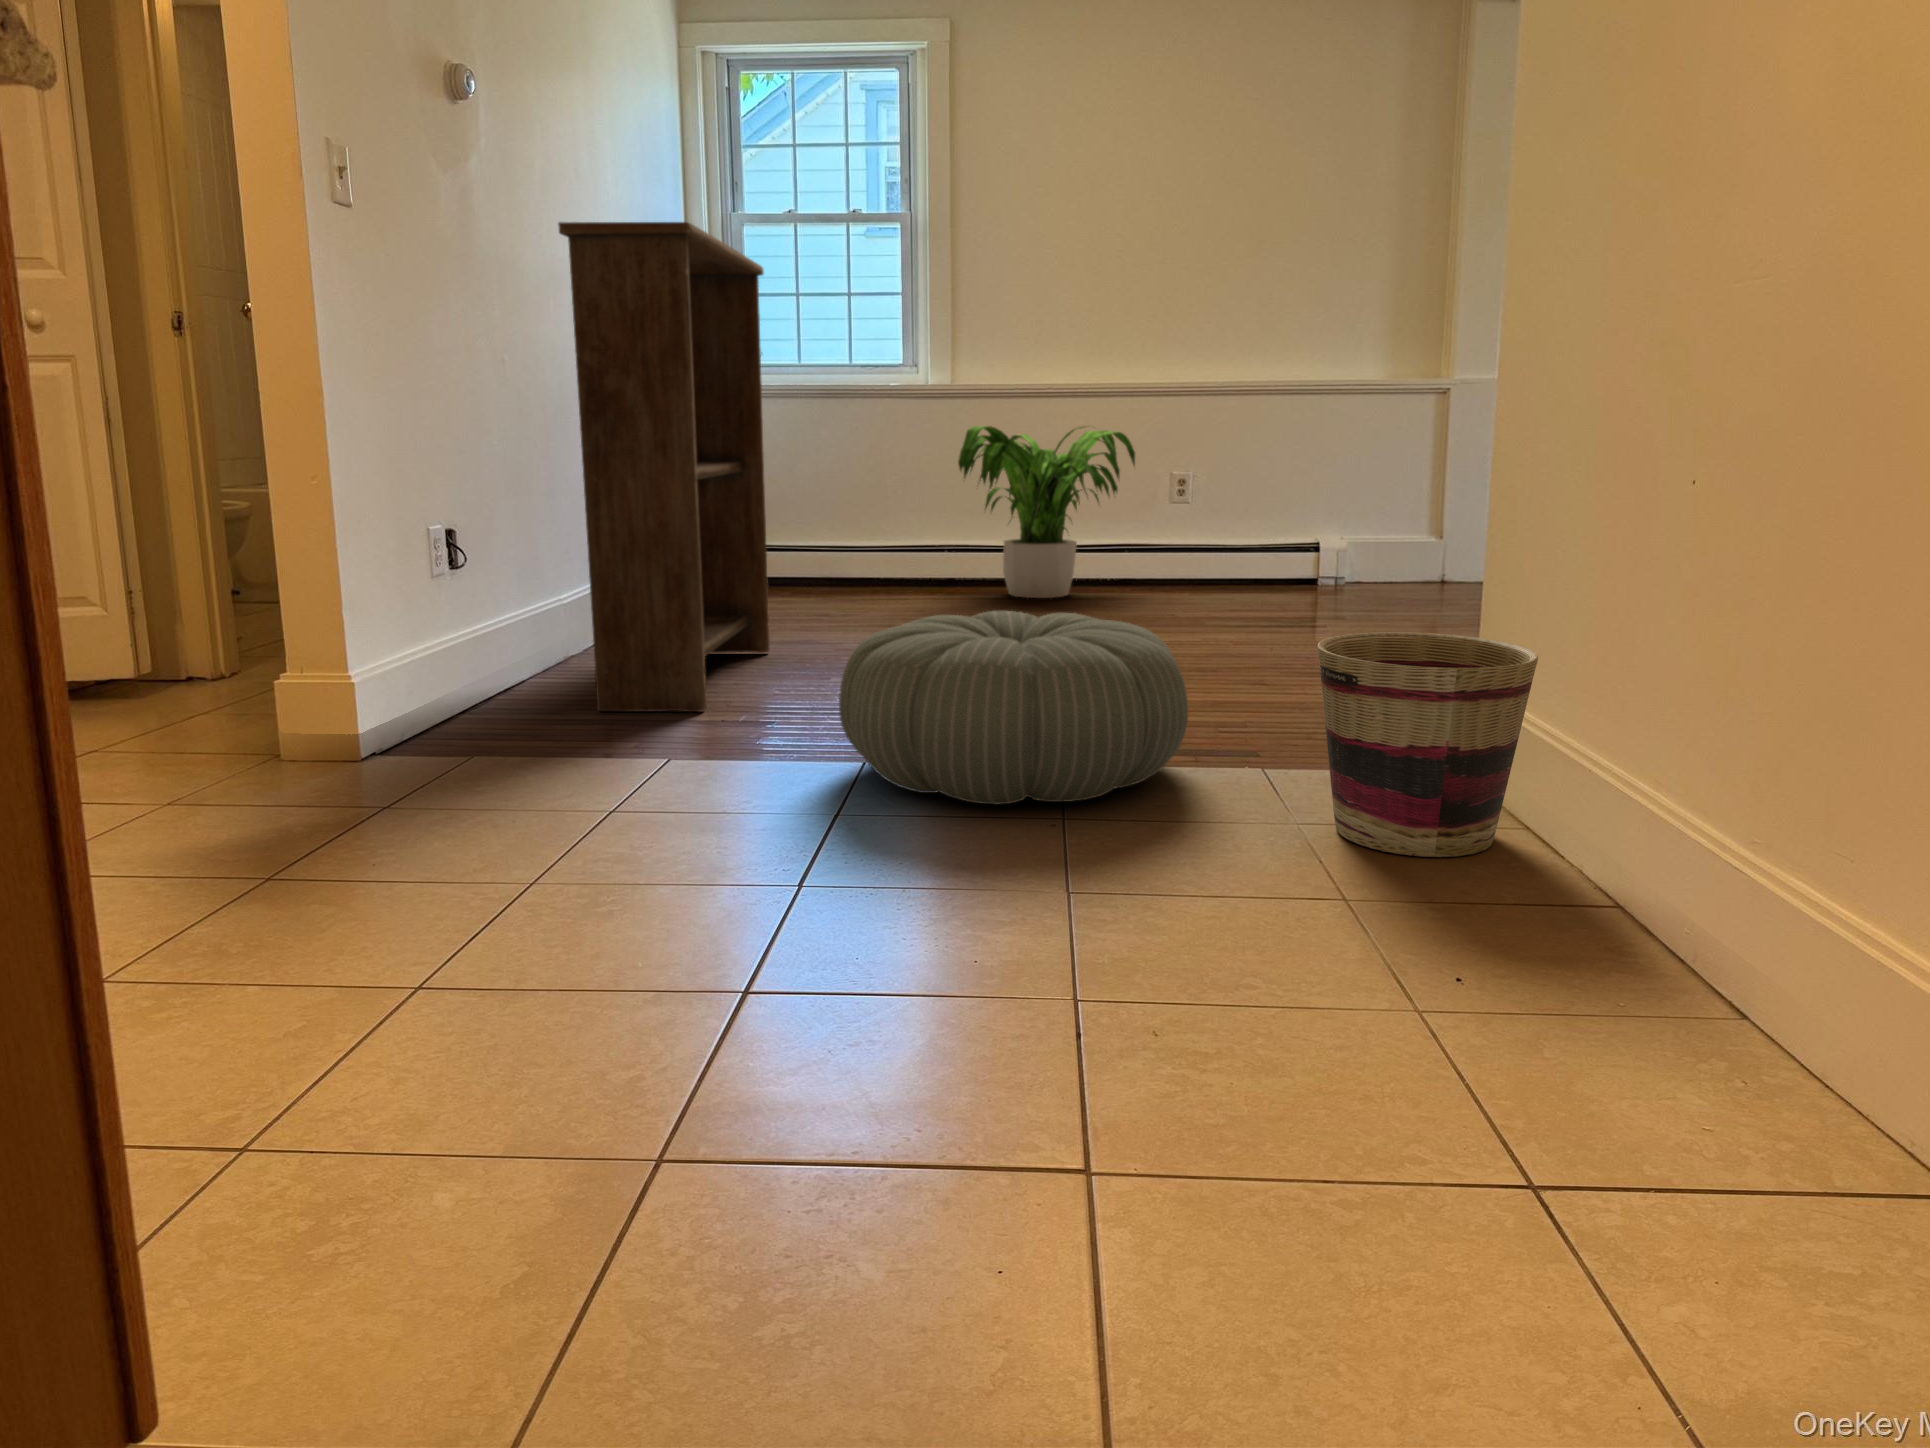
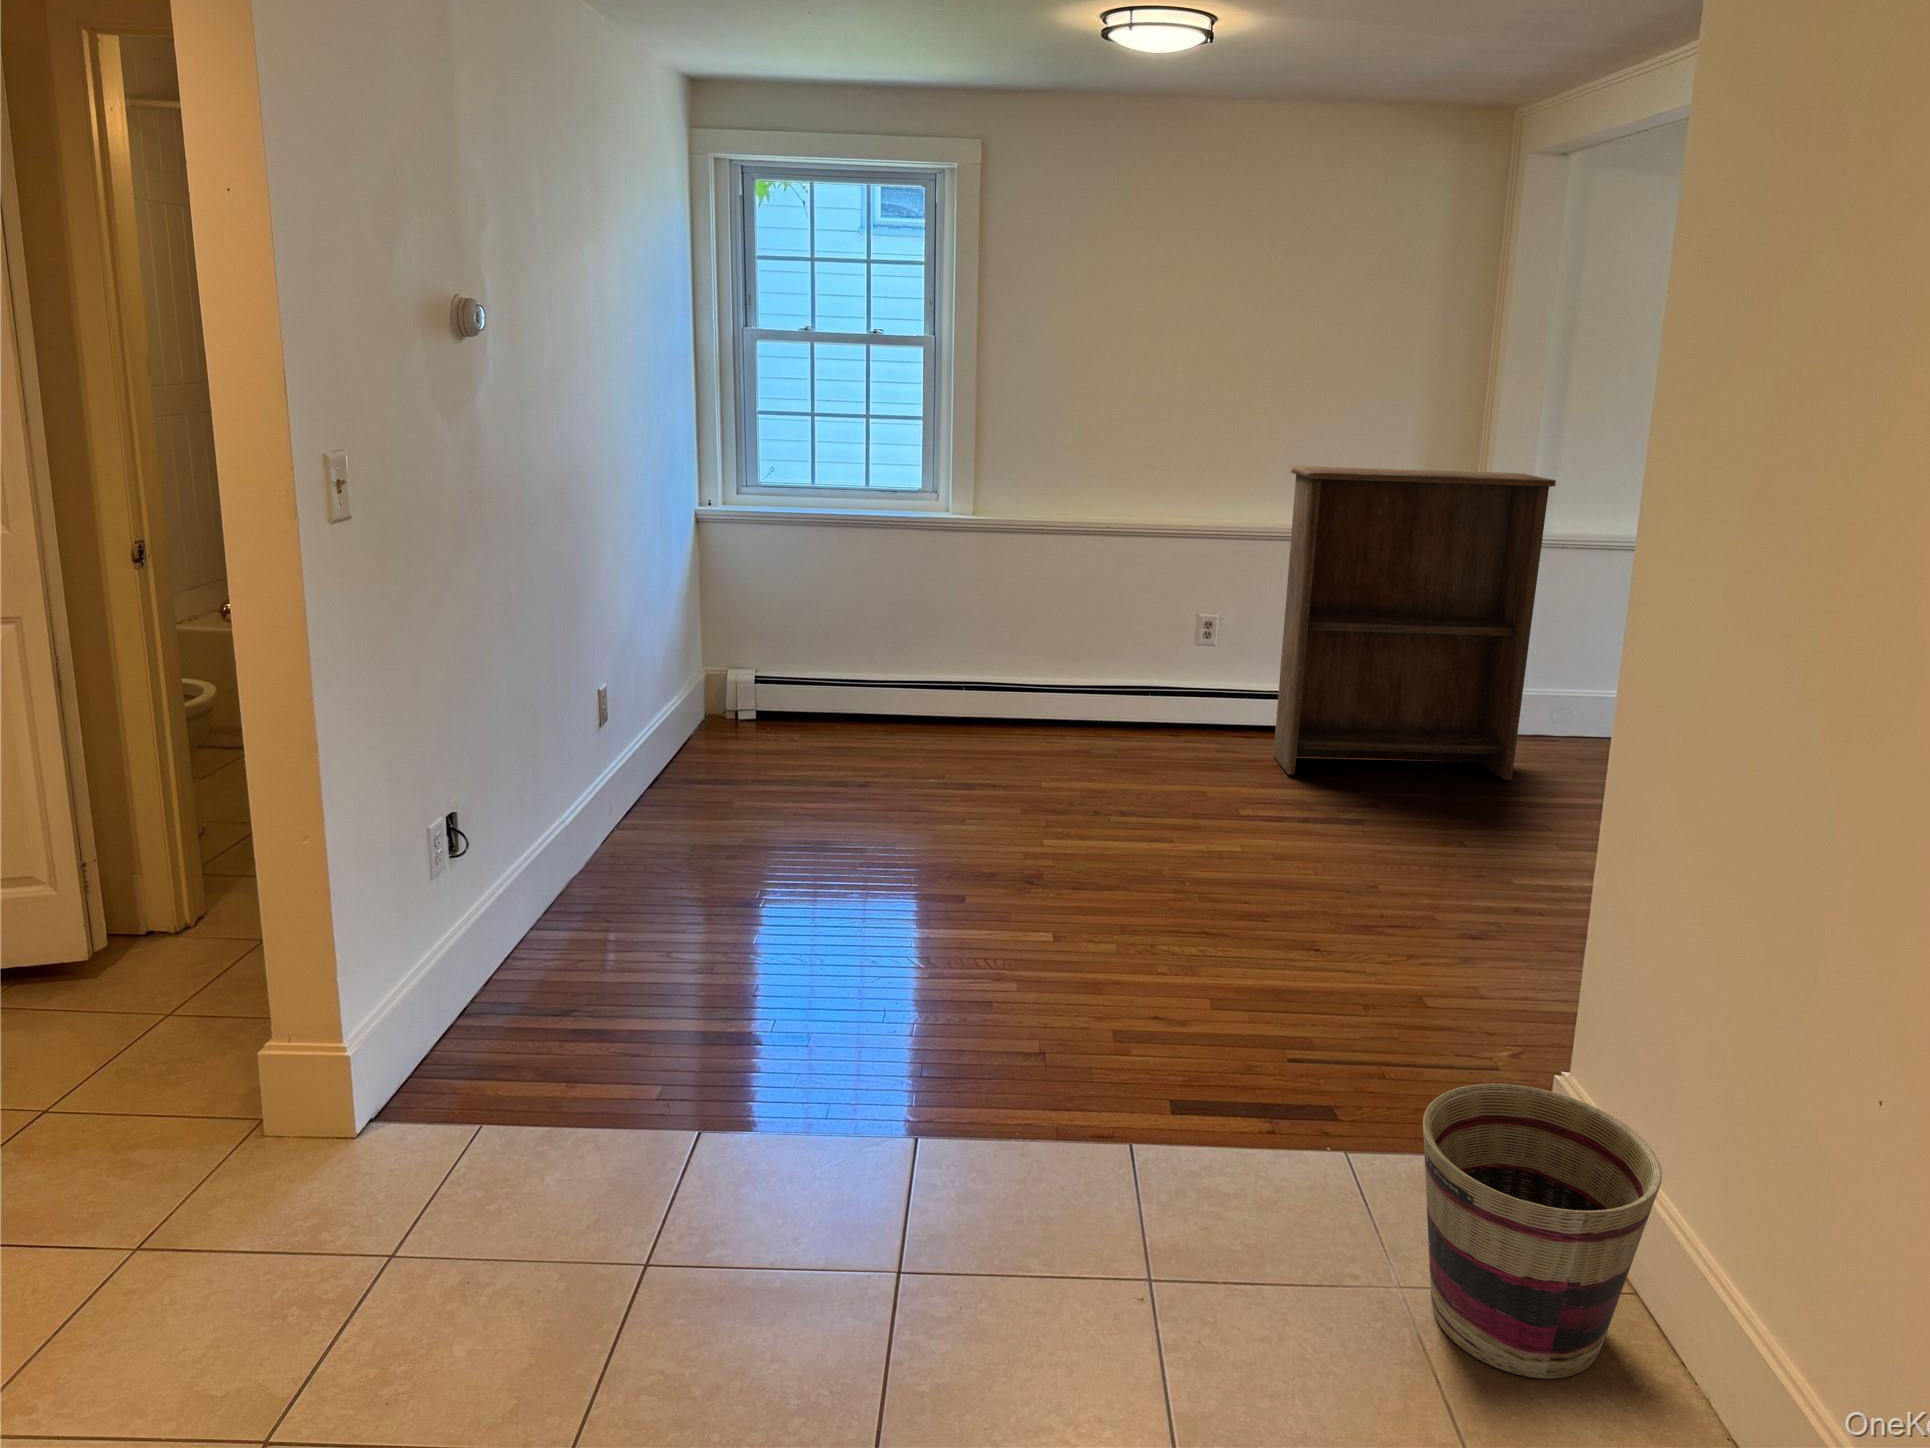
bookshelf: present [558,222,770,712] -> present [1273,466,1556,780]
potted plant: present [958,426,1135,598] -> none [982,579,1164,759]
pouf: present [839,611,1188,804] -> none [892,966,1268,1259]

